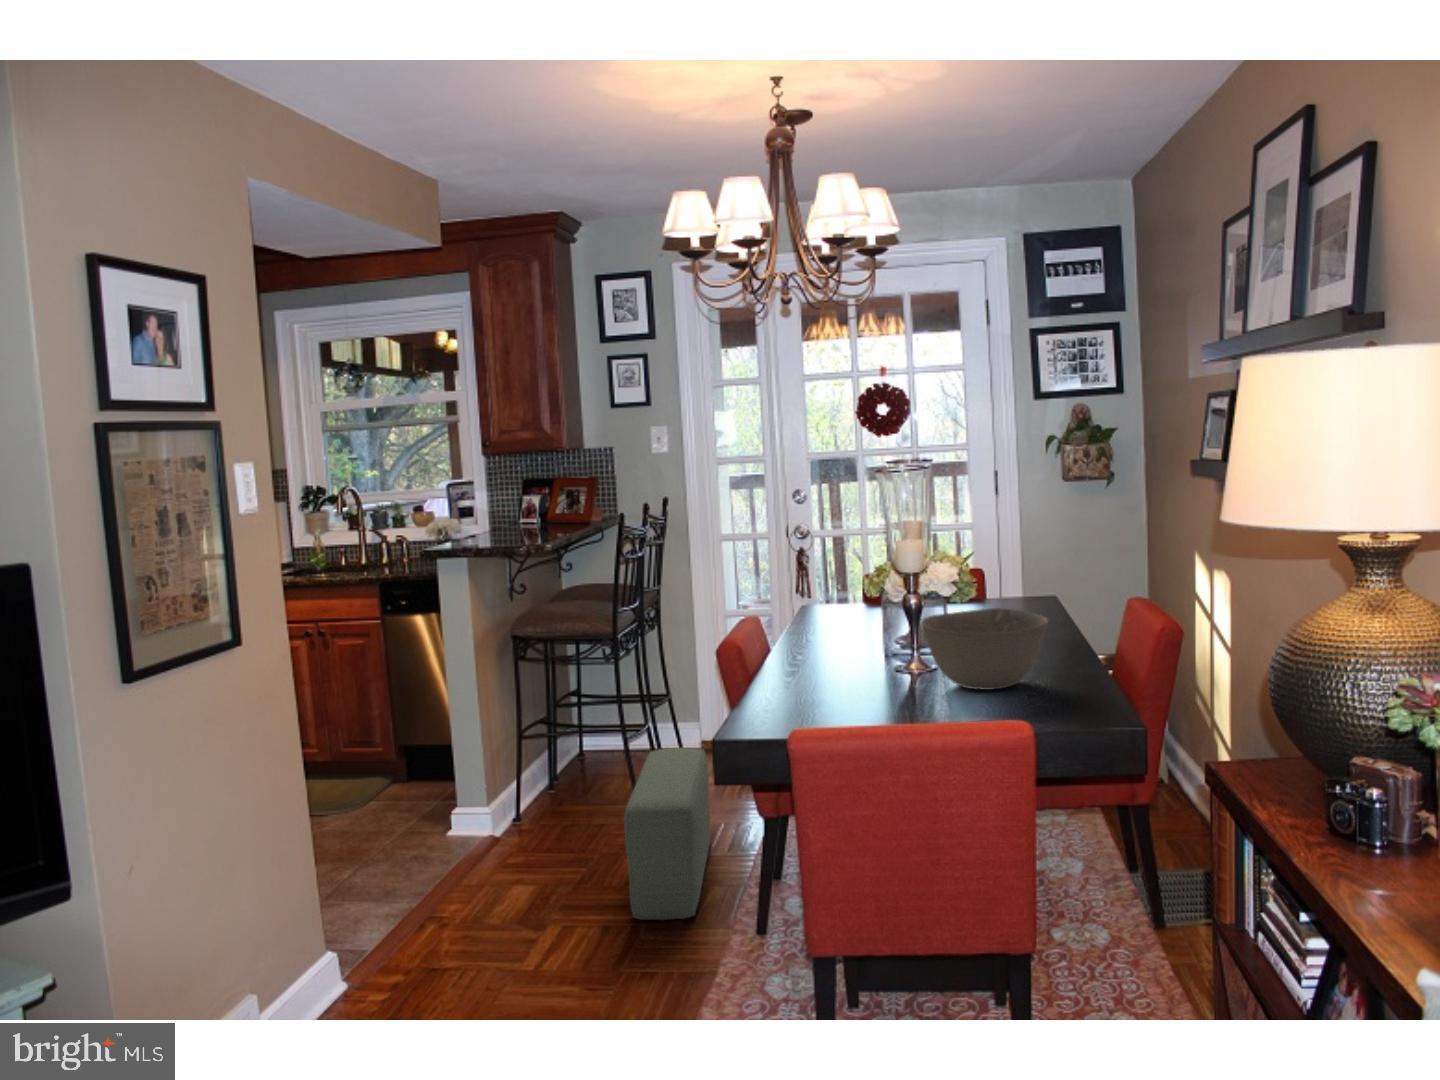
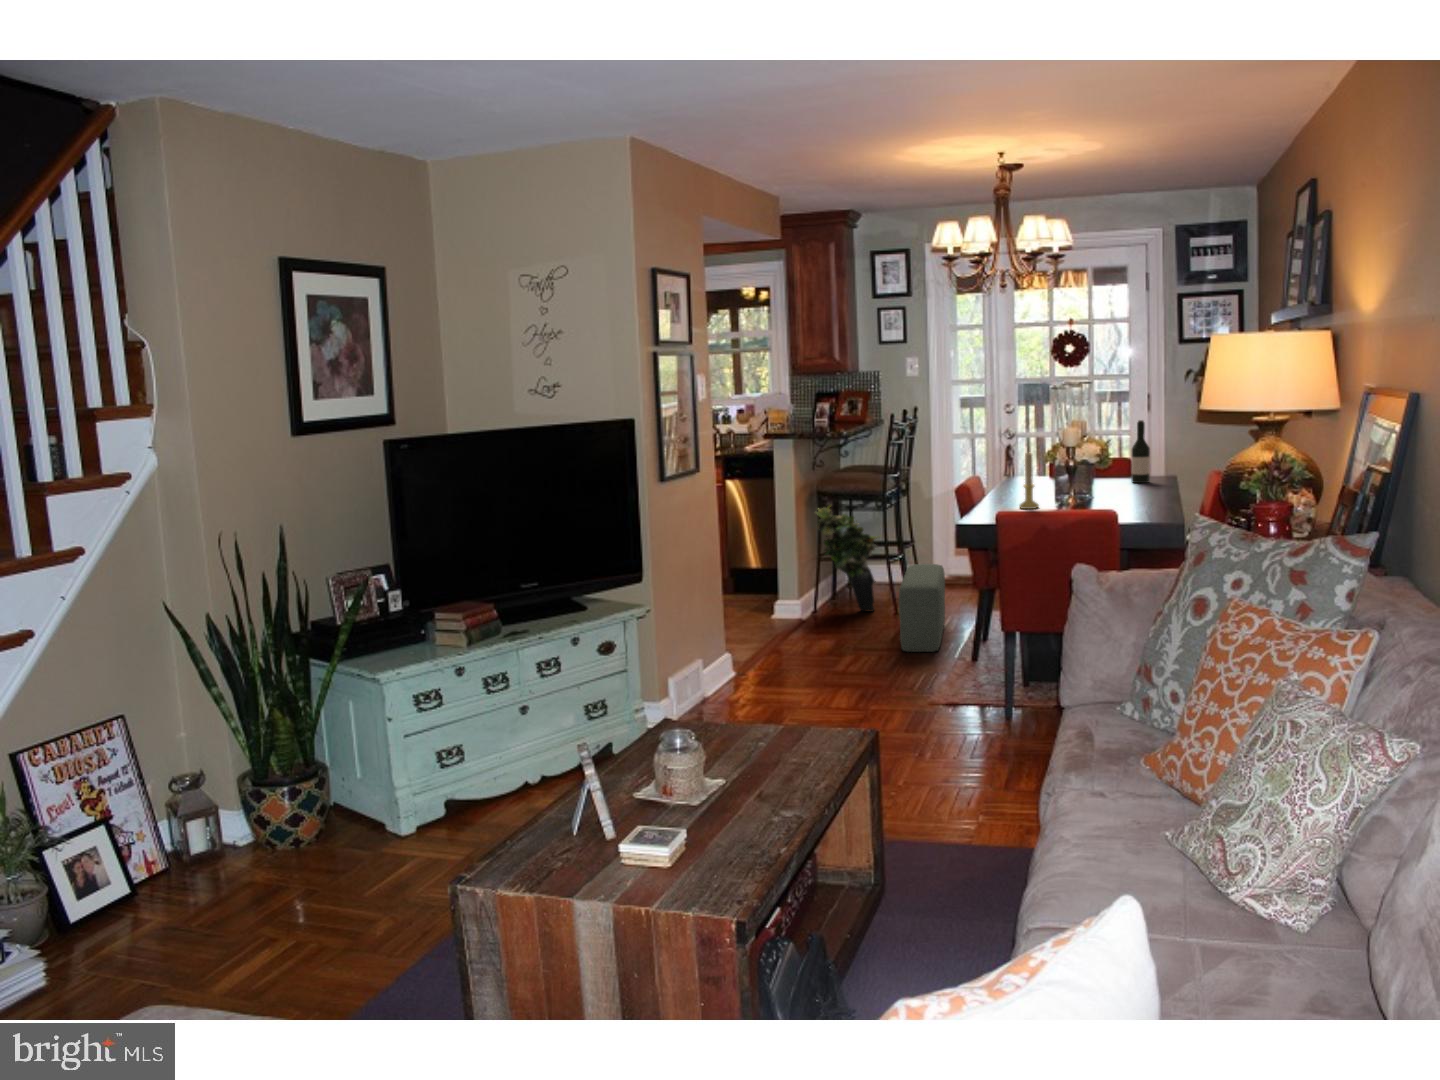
wine bottle: none [996,511,1026,613] -> present [1132,420,1150,483]
candle holder: none [823,571,860,678] -> present [1019,453,1039,509]
bowl: present [921,608,1048,690] -> none [1072,472,1141,513]
potted plant: none [503,651,613,818] -> present [816,506,881,612]

